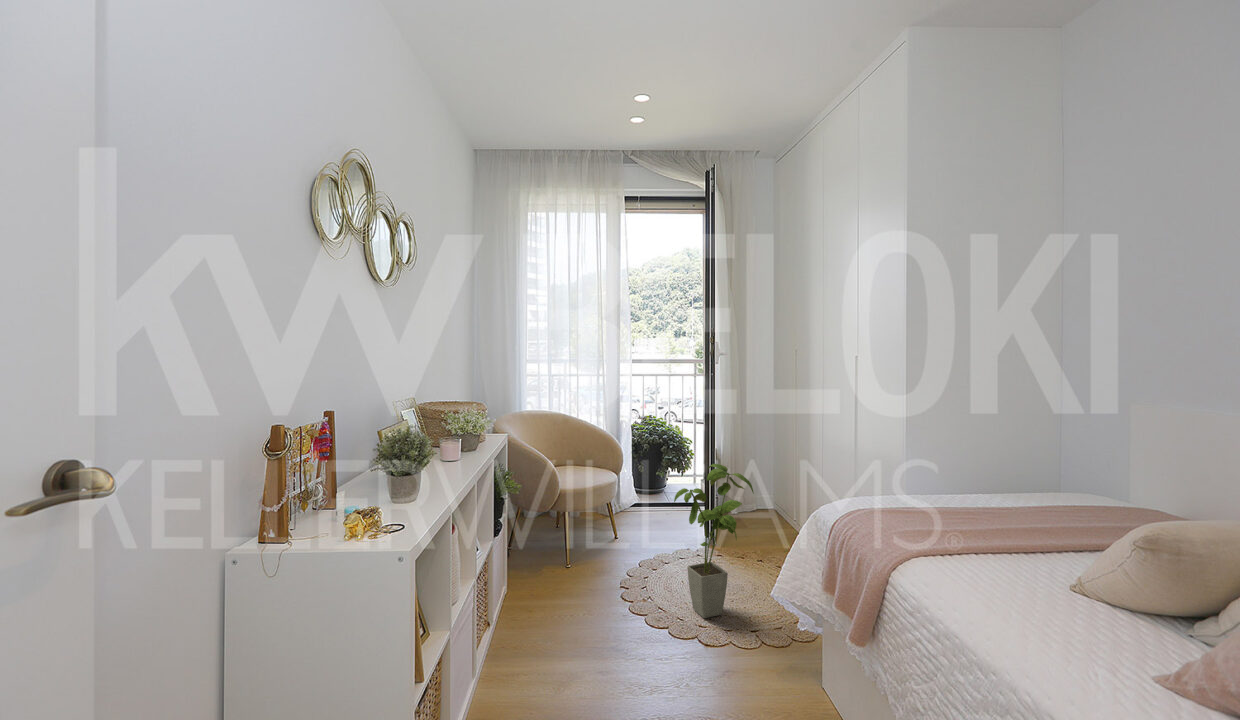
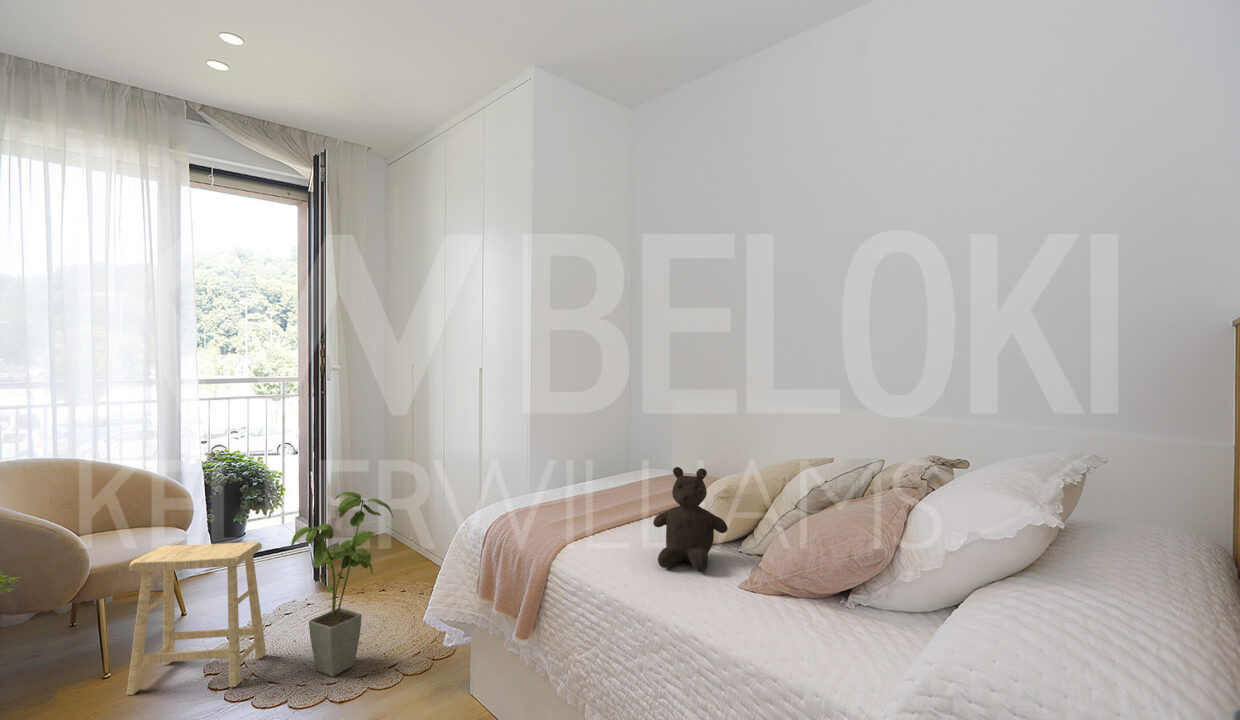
footstool: none [576,484,661,602] -> present [127,542,266,695]
teddy bear: none [1028,496,1156,643] -> present [653,467,728,572]

